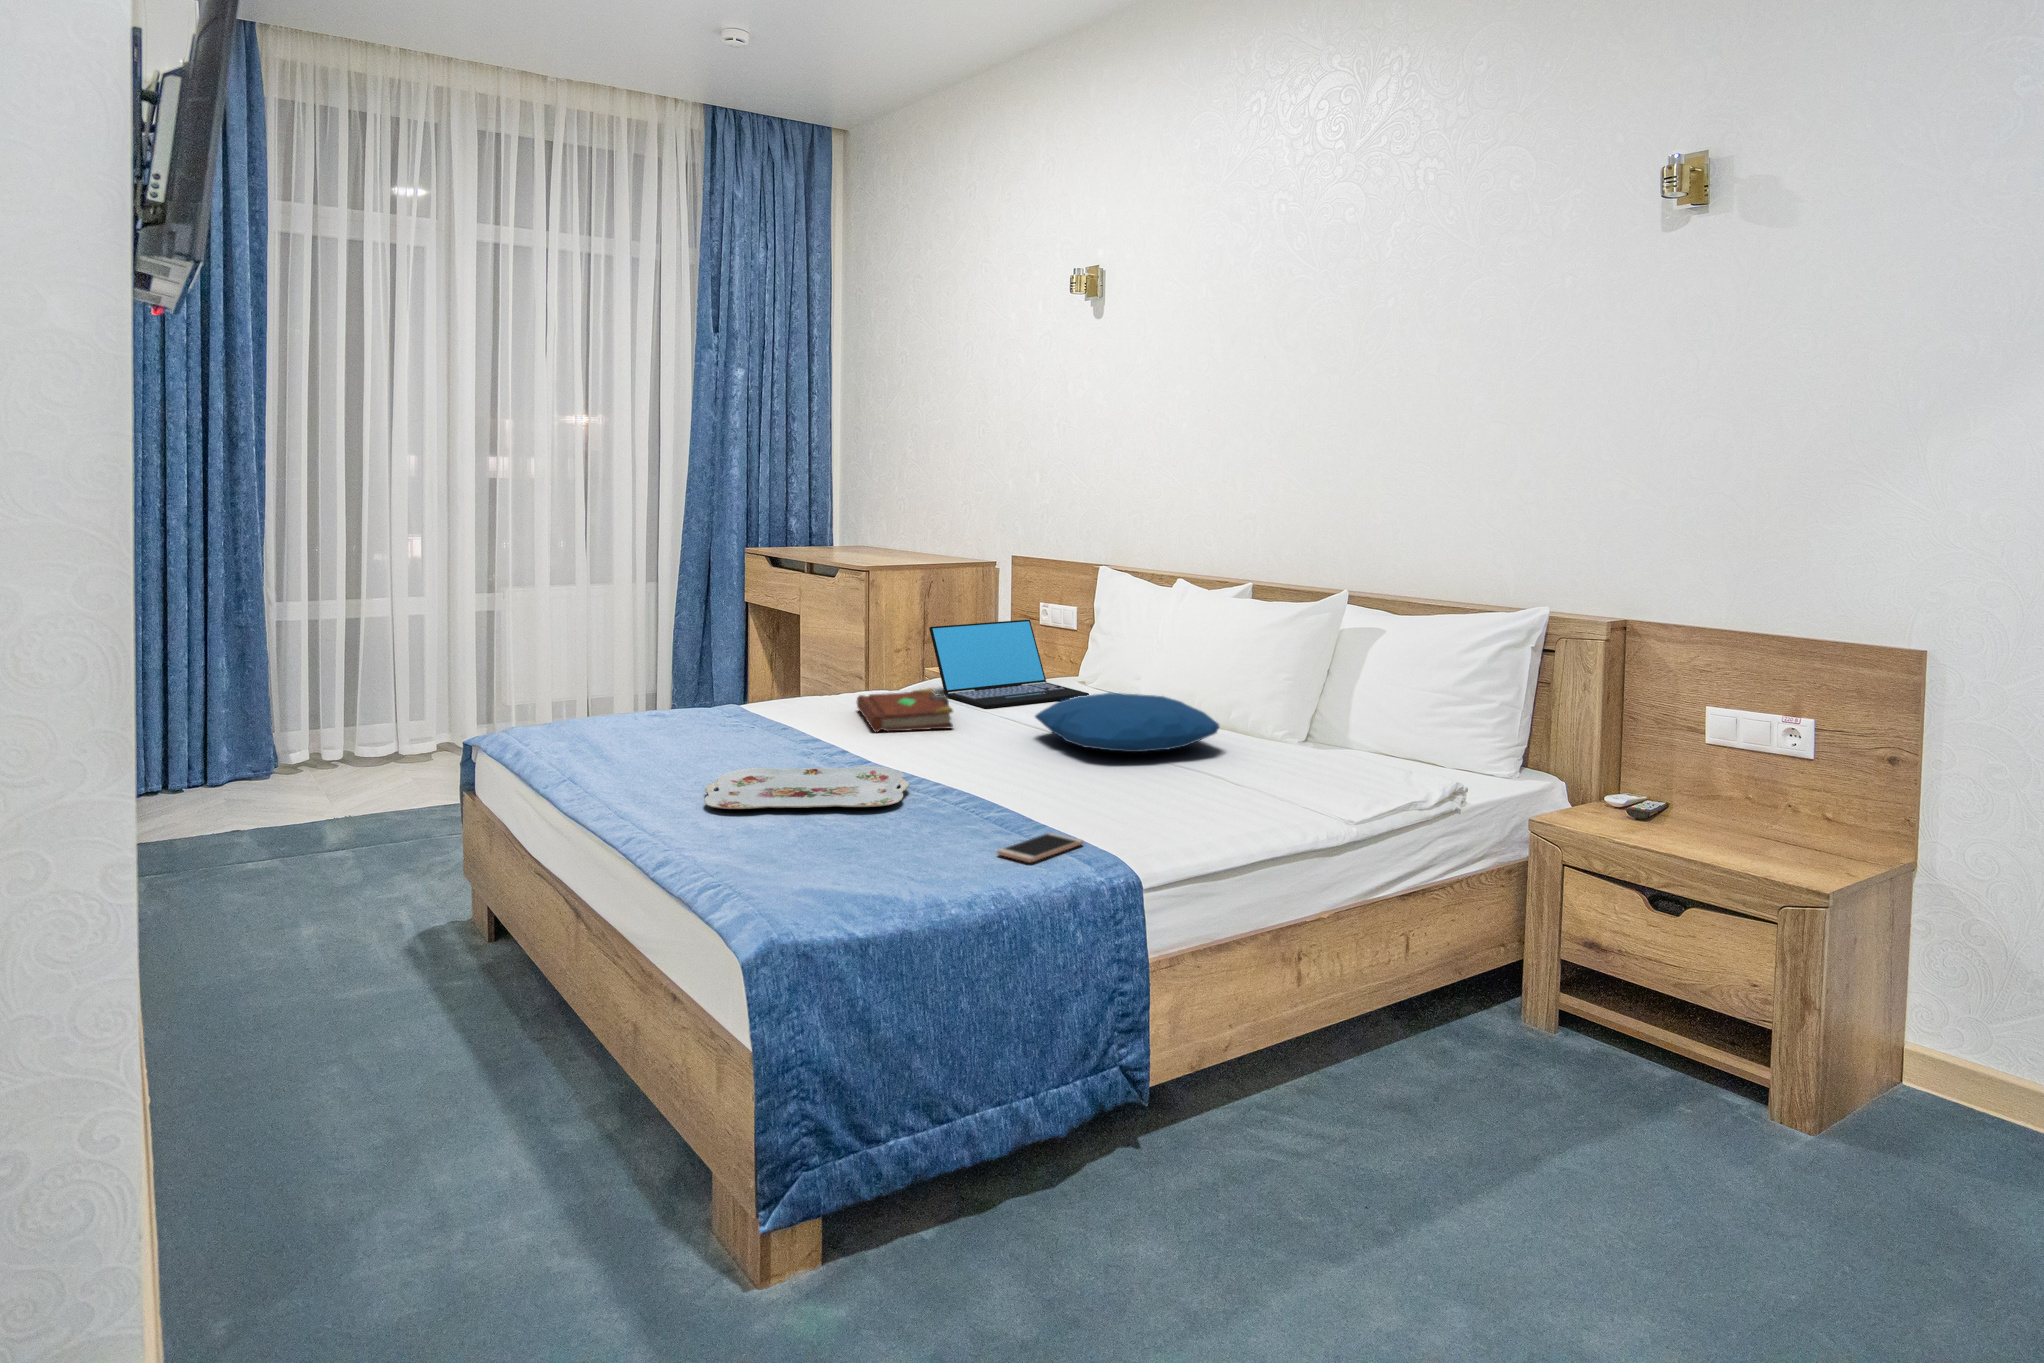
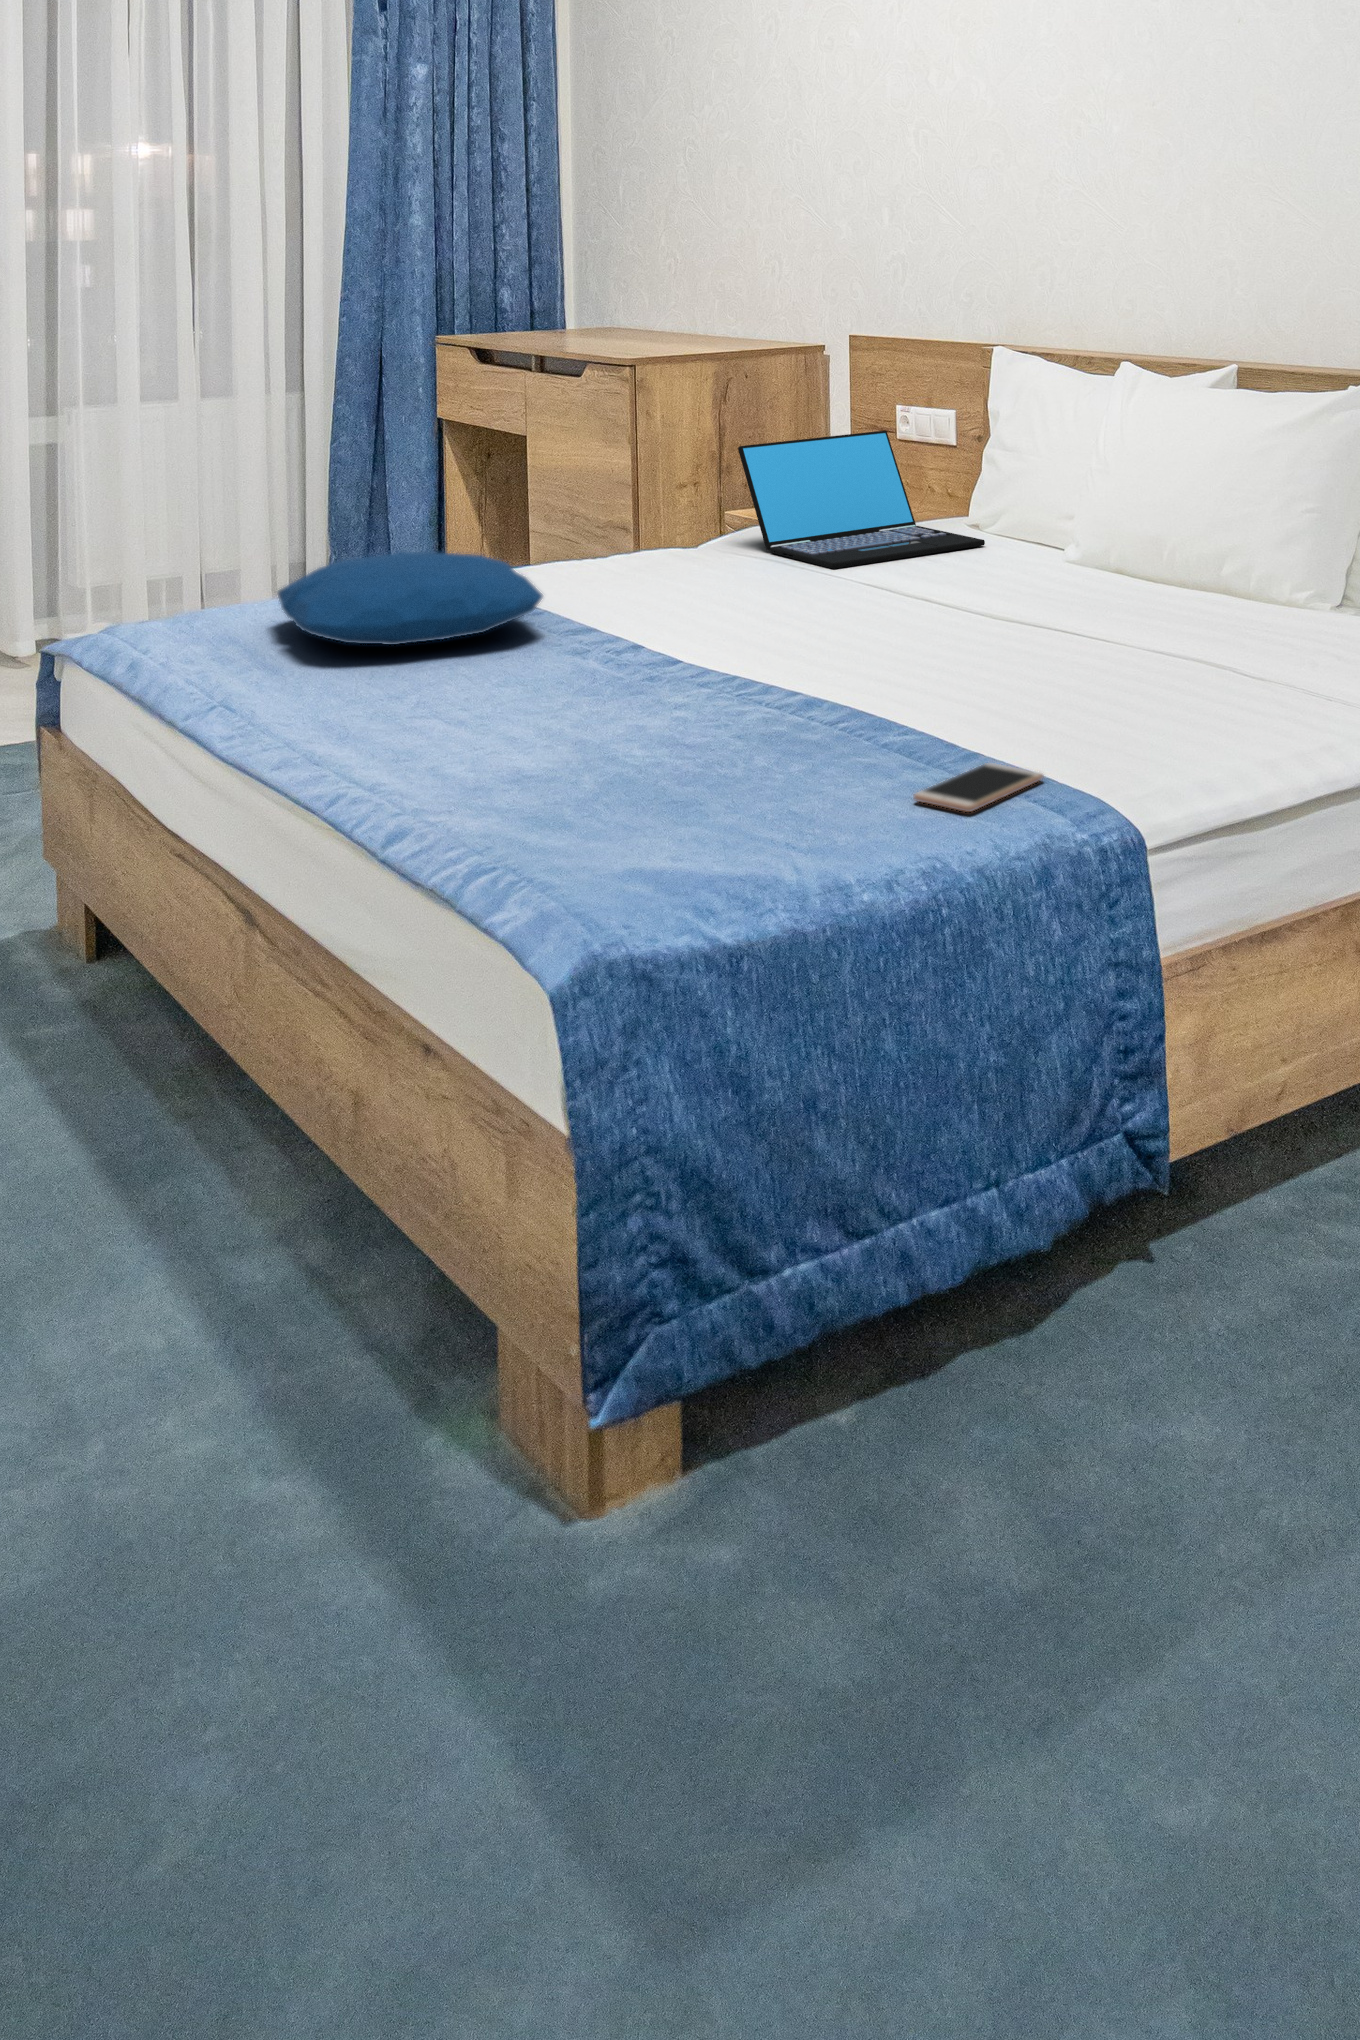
book: present [857,688,953,733] -> none [637,540,792,611]
pillow: present [1035,693,1219,752] -> present [277,552,543,645]
serving tray: present [705,766,909,809] -> none [435,665,750,740]

